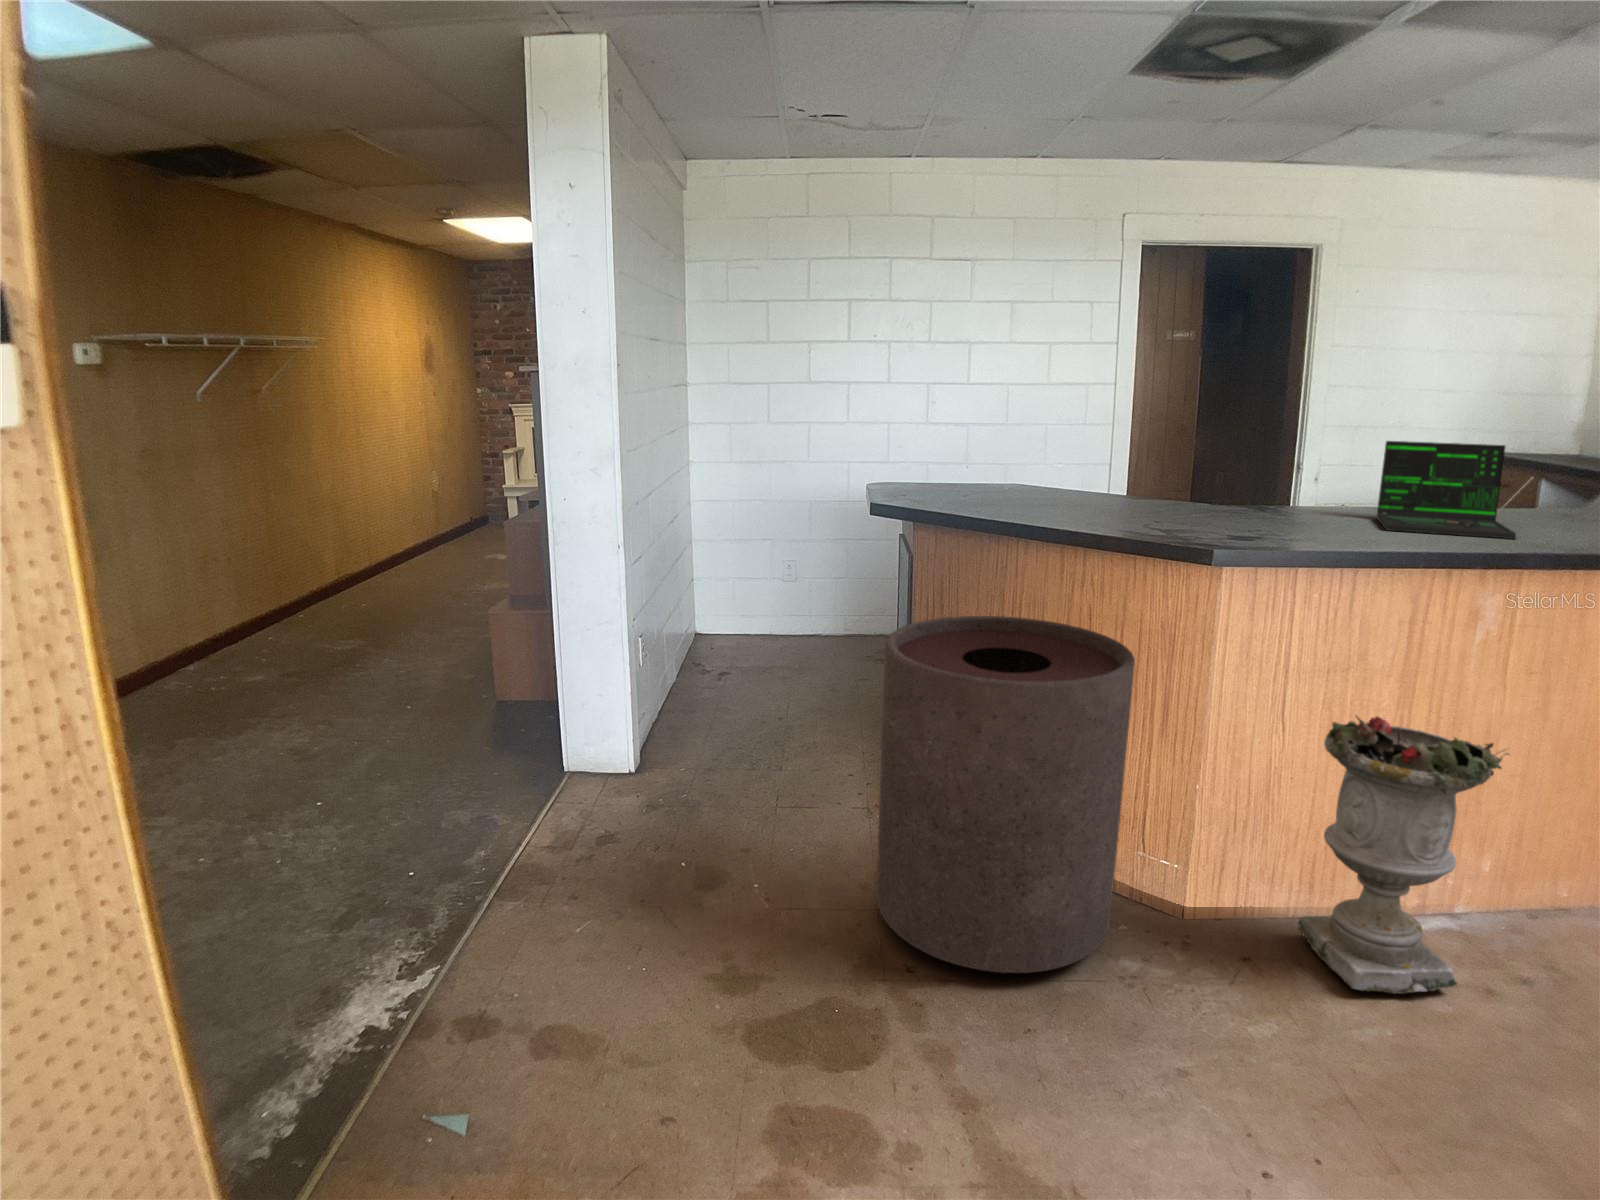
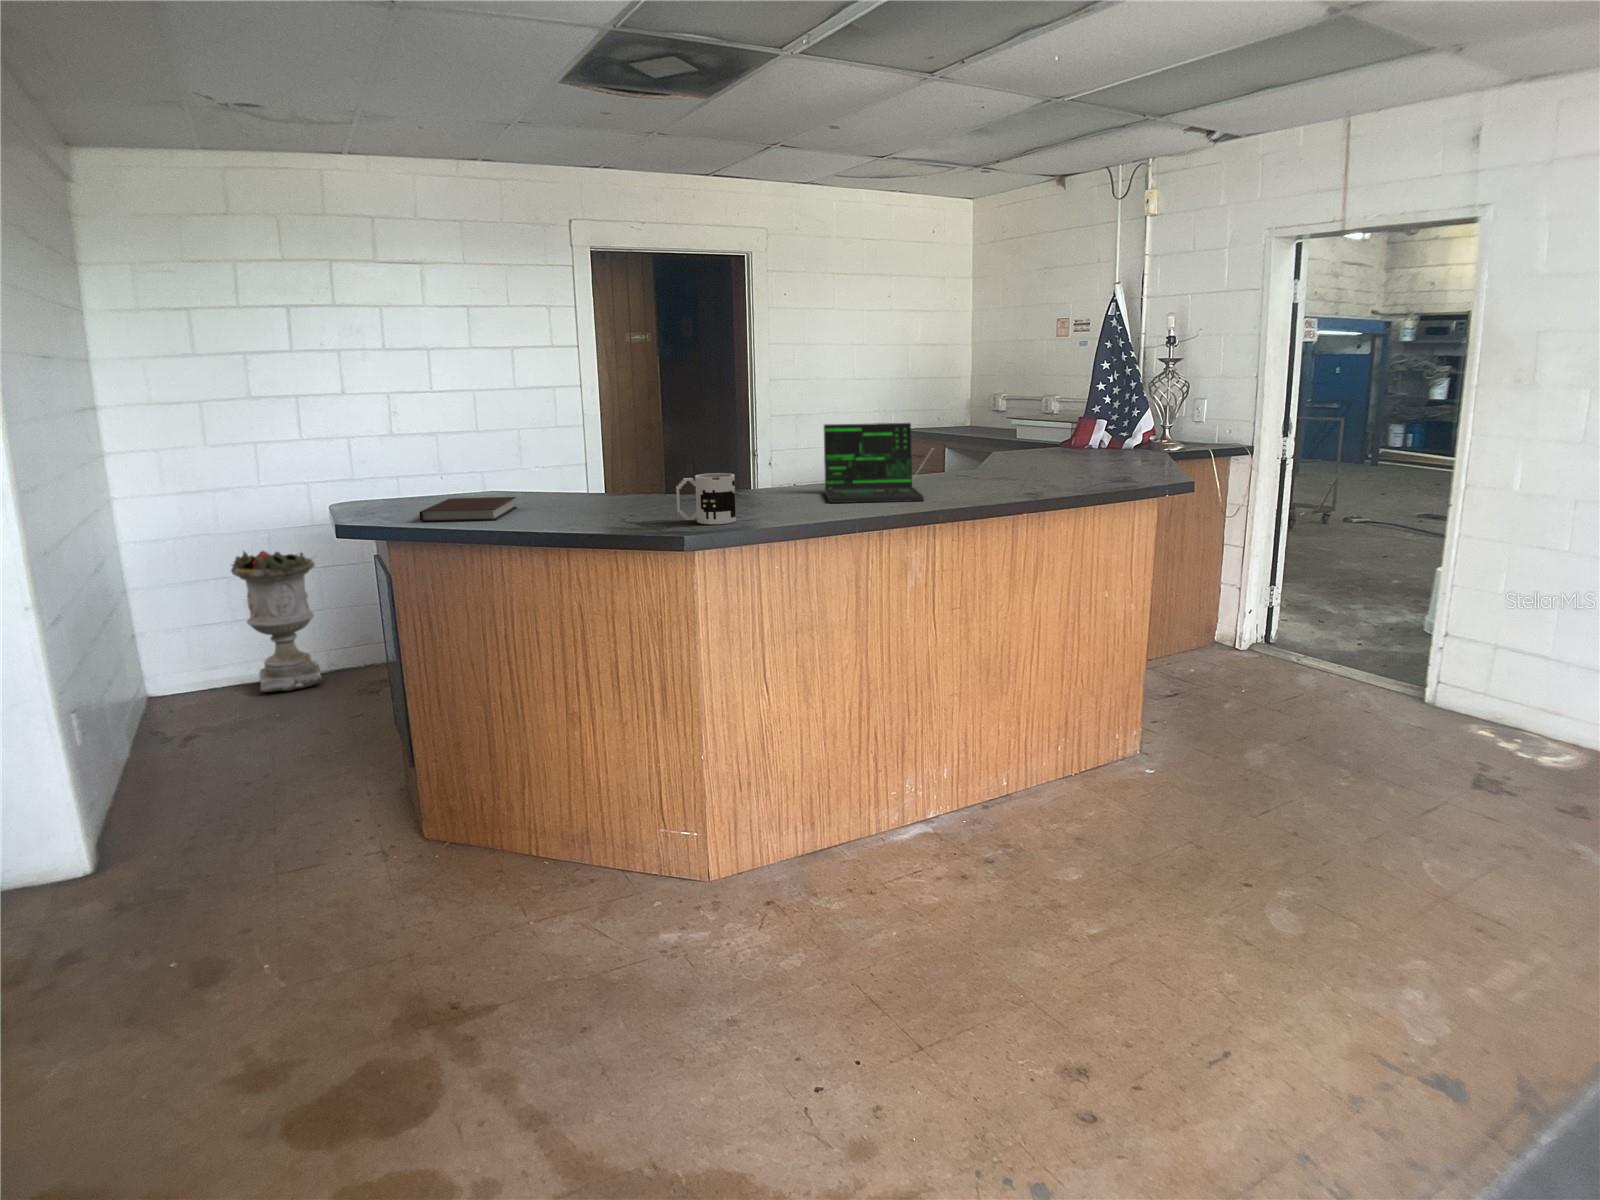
mug: none [1207,485,1281,541] -> present [676,473,736,524]
notebook: none [941,489,1030,514] -> present [420,497,517,521]
trash can: present [876,616,1135,973] -> none [366,624,642,989]
planter: present [1298,716,1509,994] -> present [231,551,323,692]

